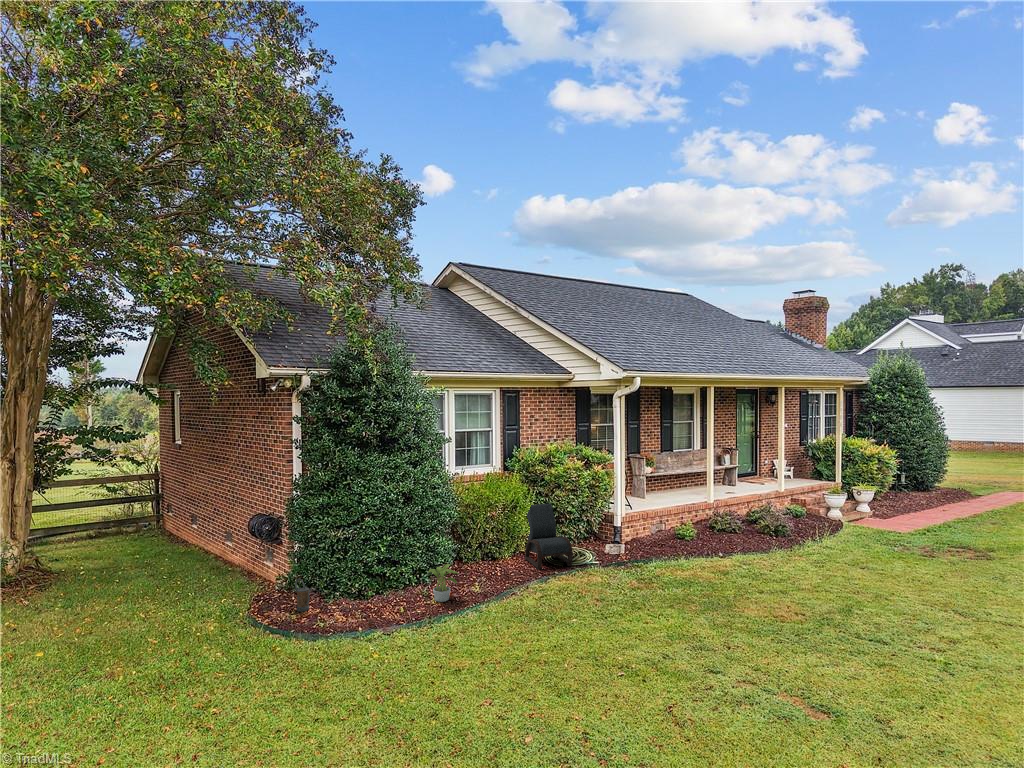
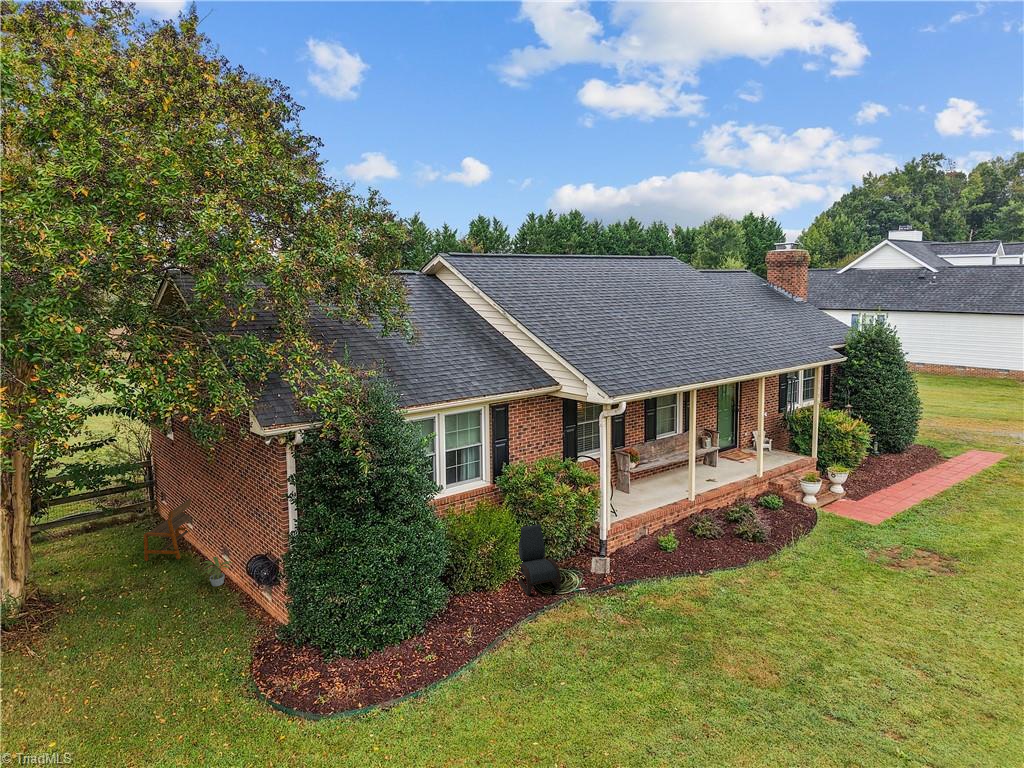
bench: none [139,491,203,554] -> present [144,499,191,561]
potted plant: present [428,564,458,602] -> present [201,557,233,586]
watering can: present [295,579,311,611] -> none [294,640,310,671]

